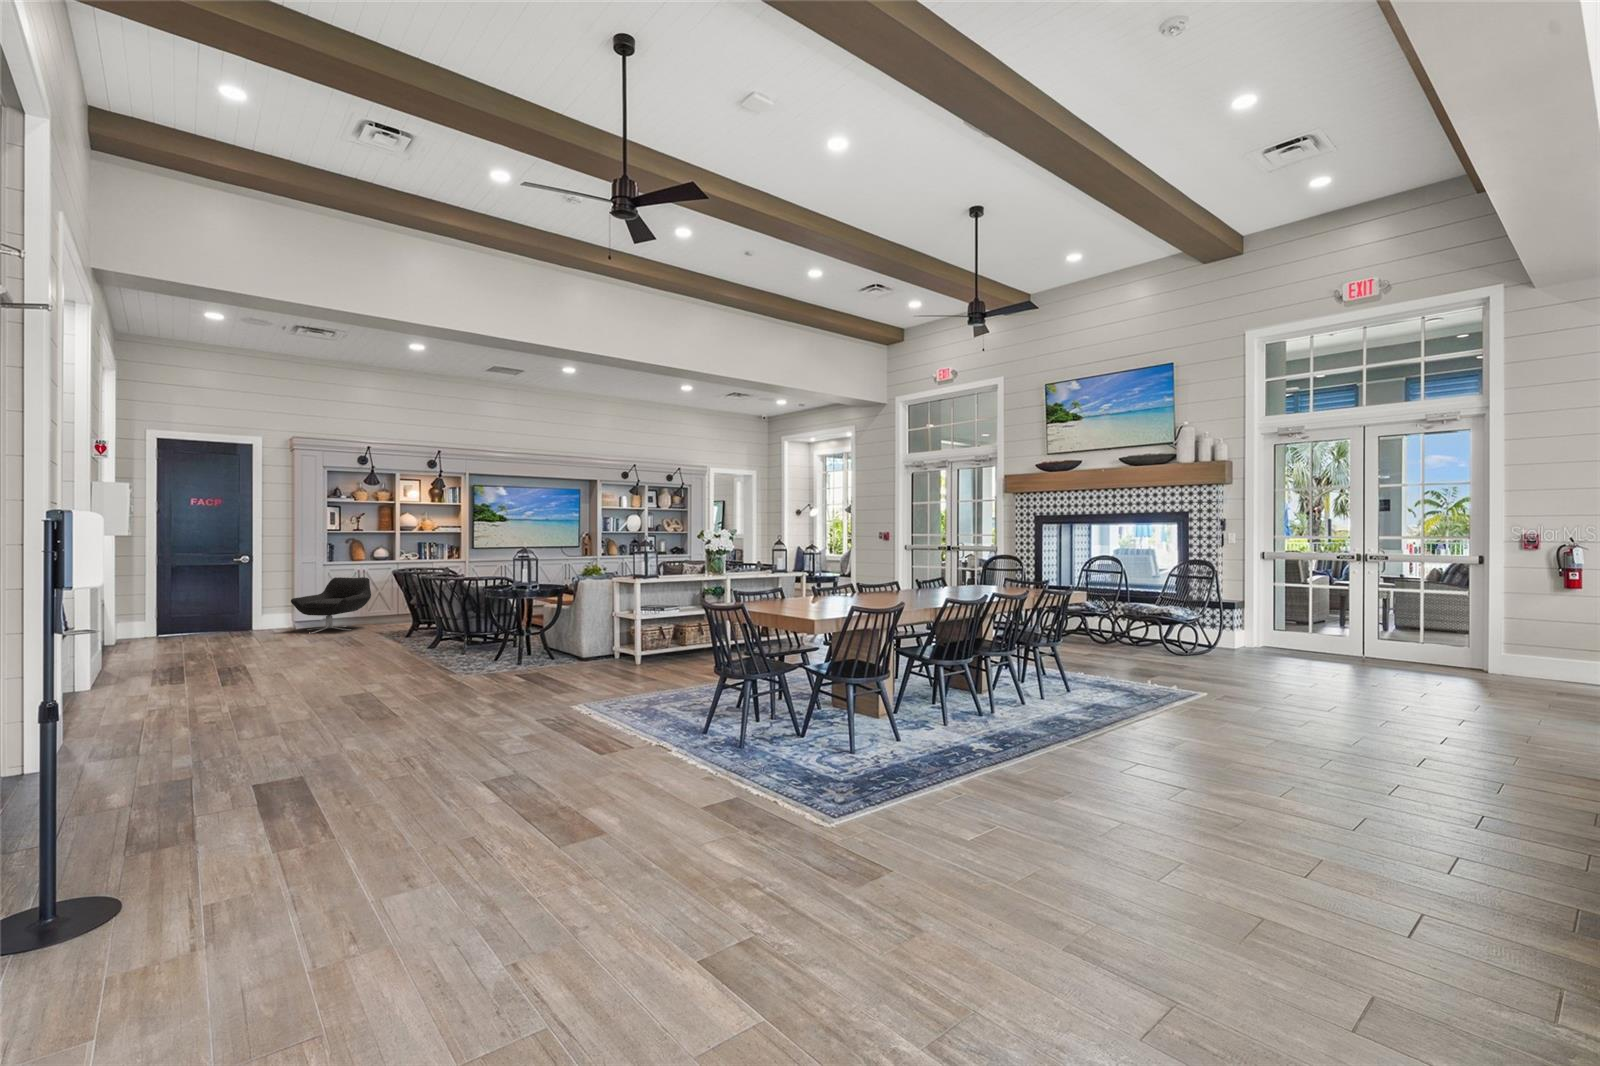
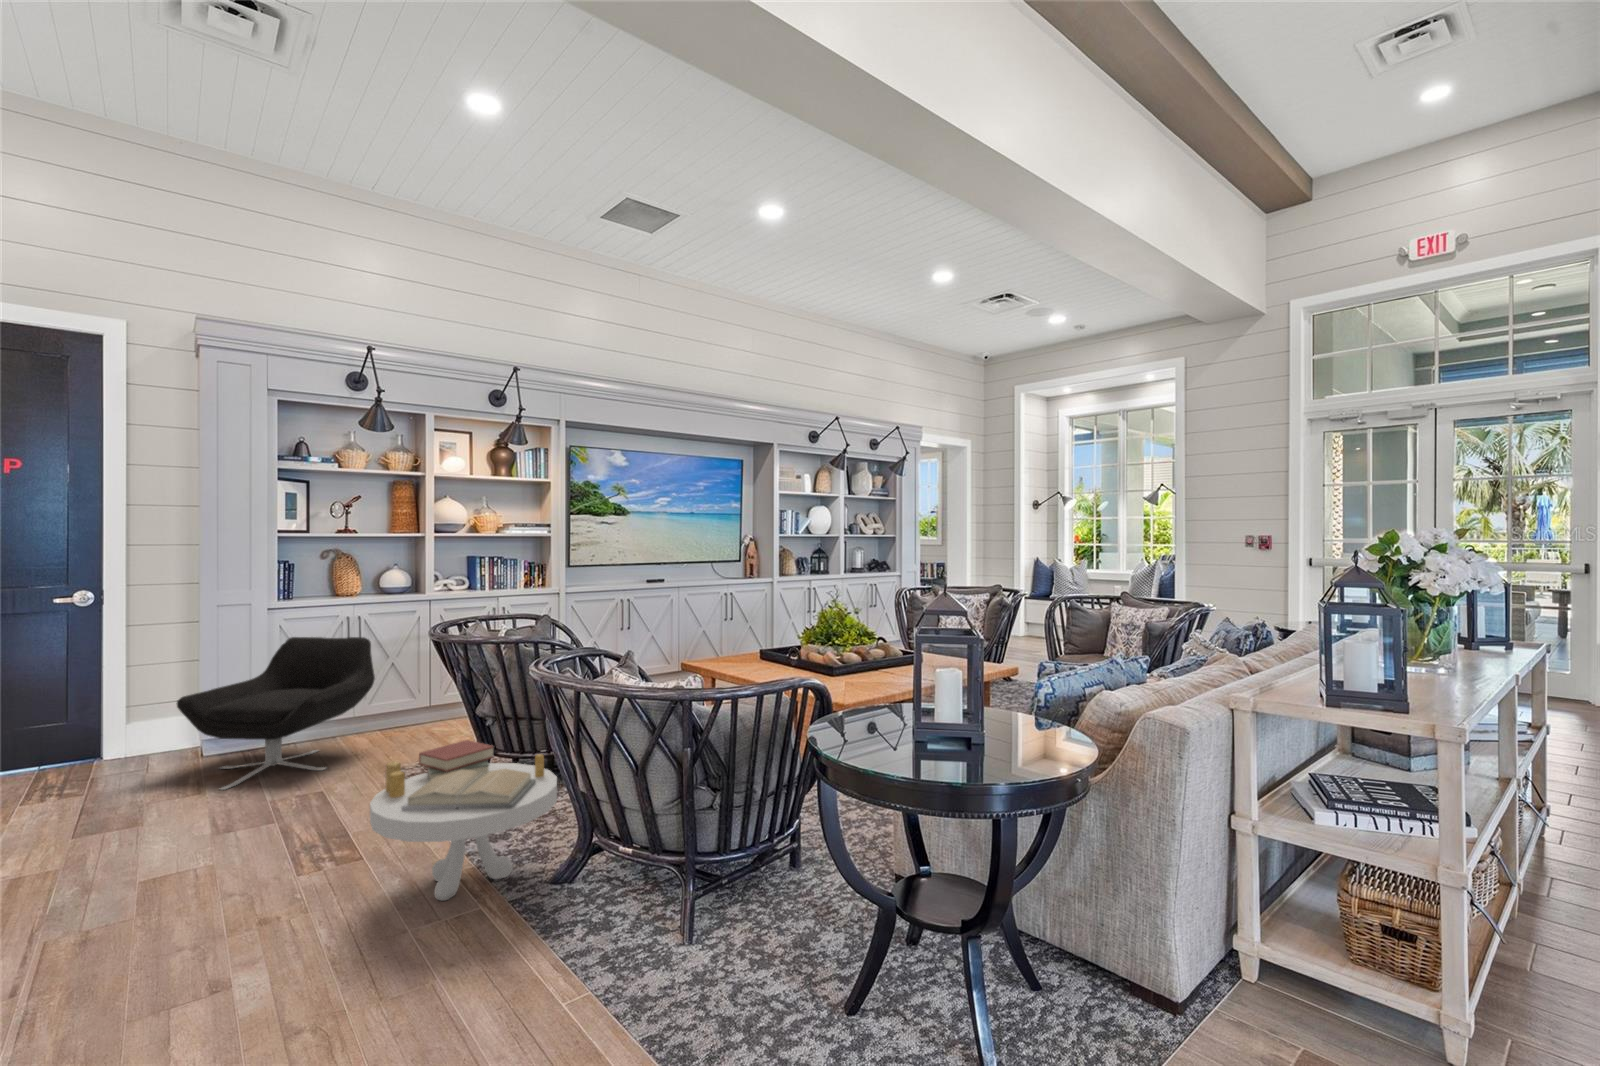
side table: none [368,605,431,648] -> present [370,740,557,901]

